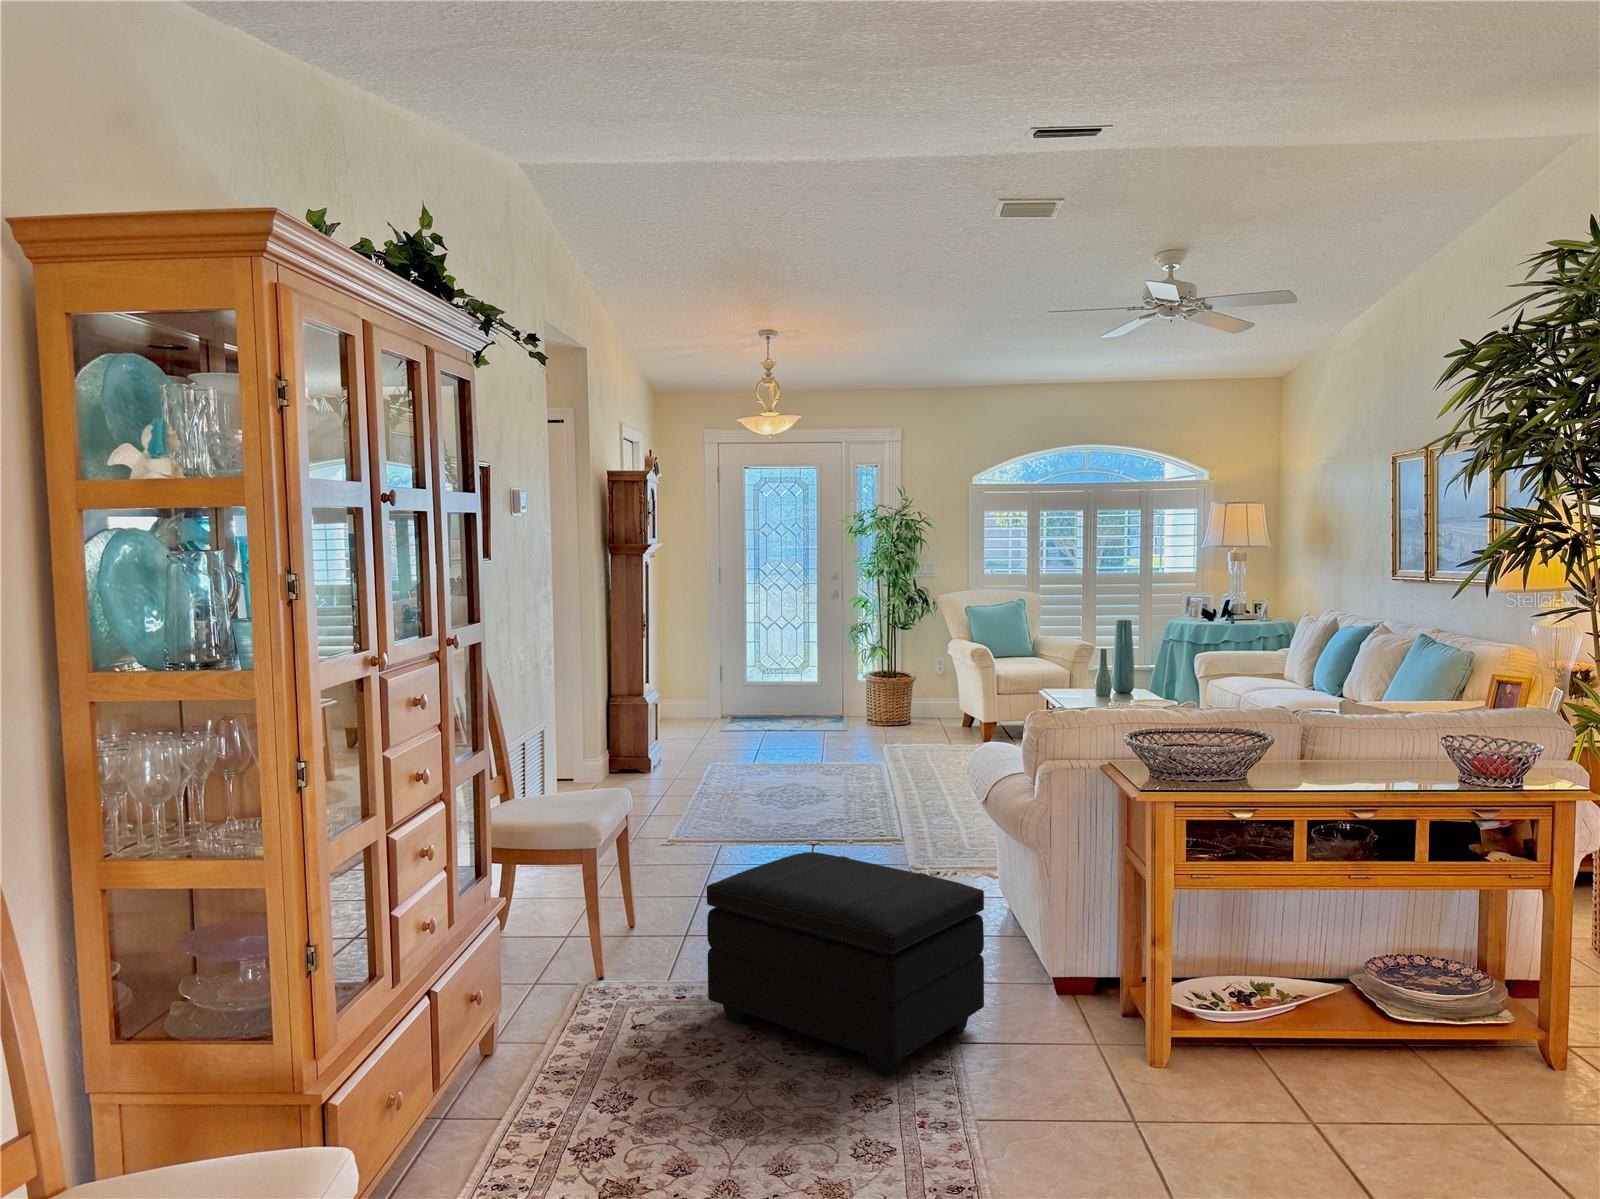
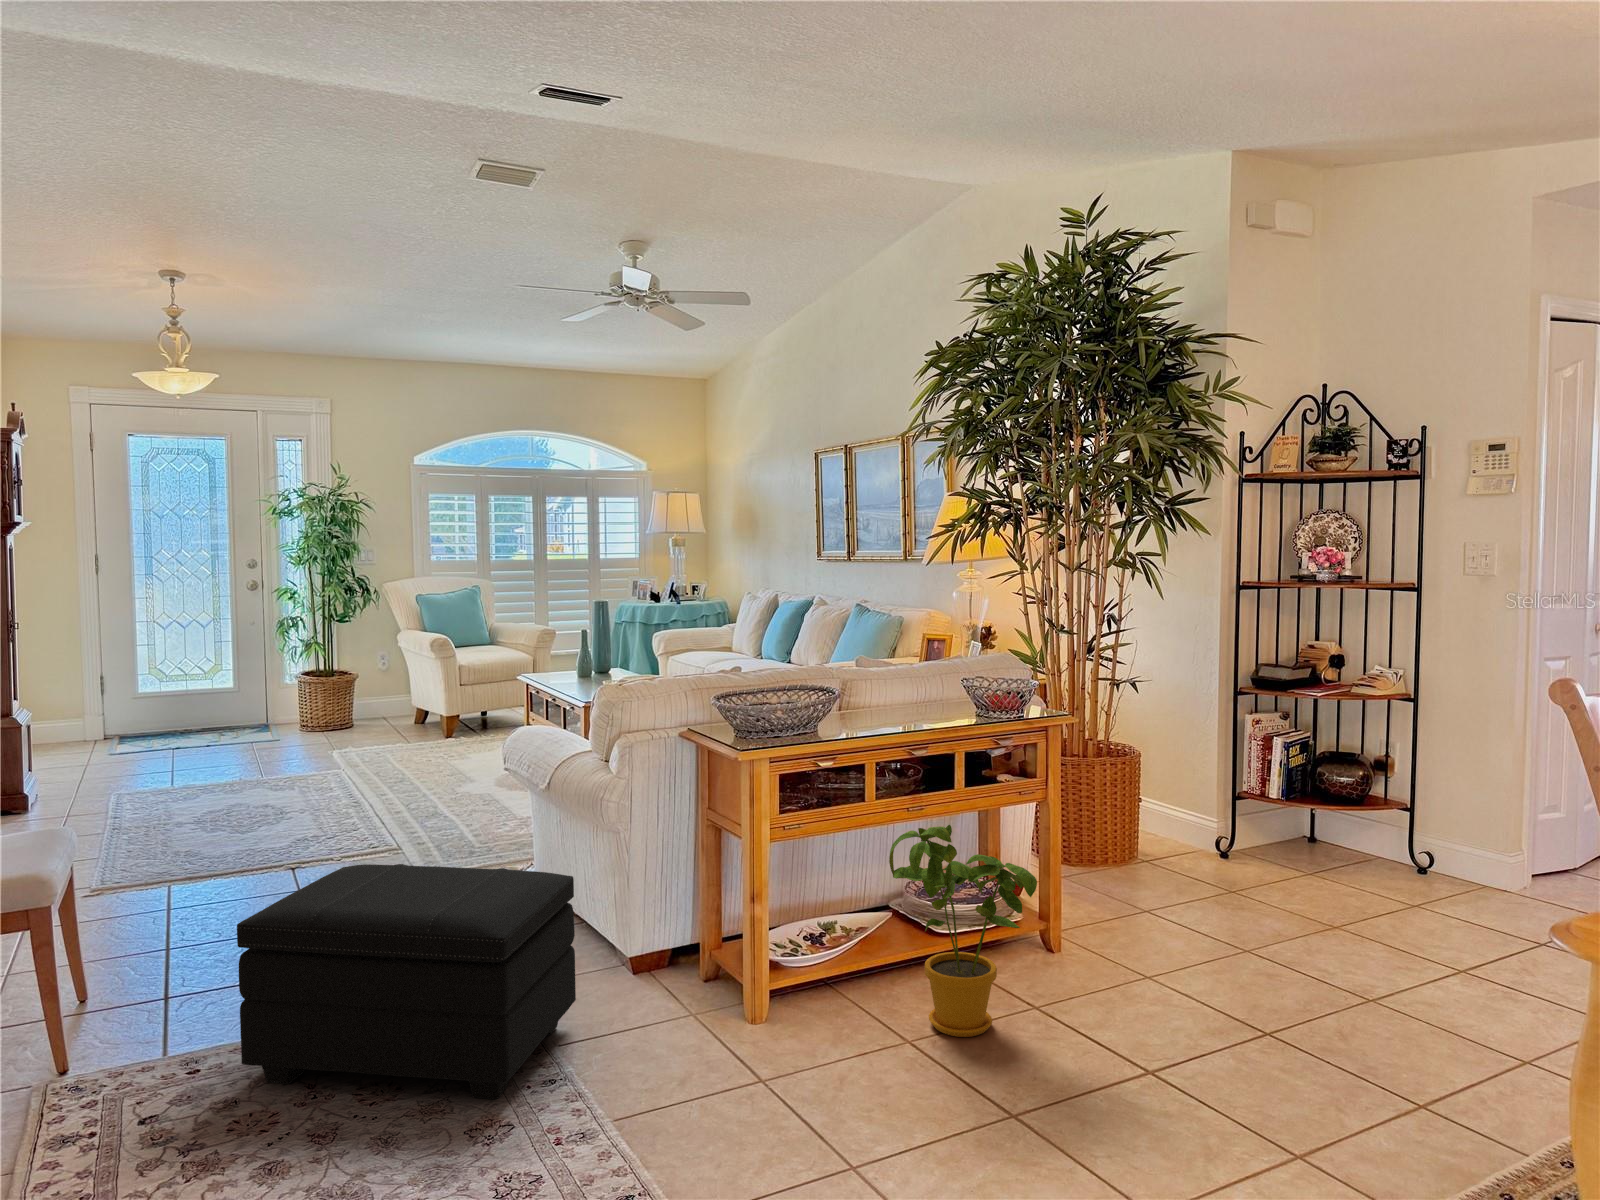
house plant: none [1304,897,1482,1140] -> present [889,825,1037,1037]

